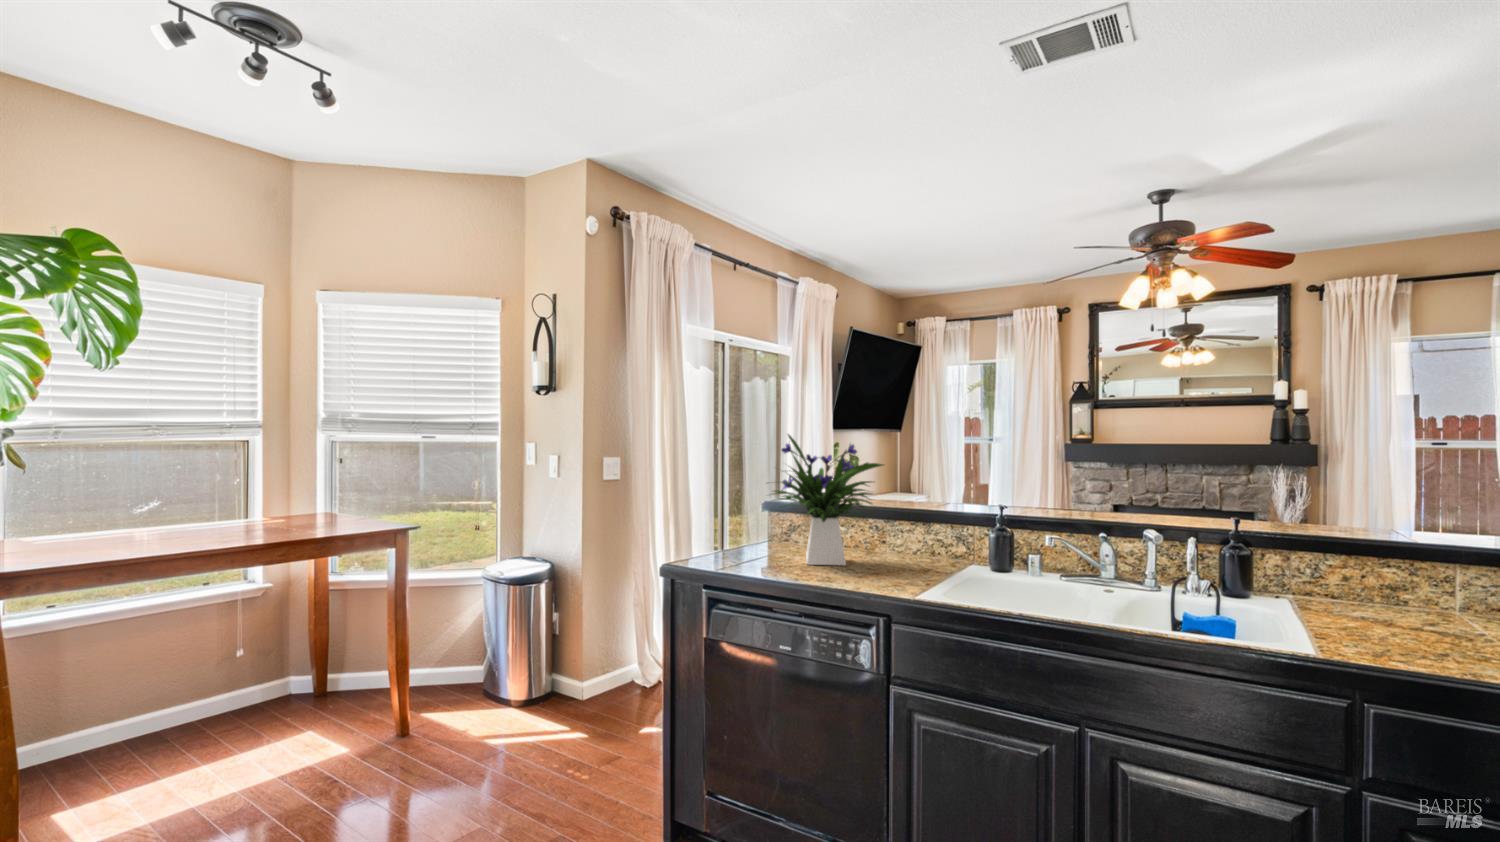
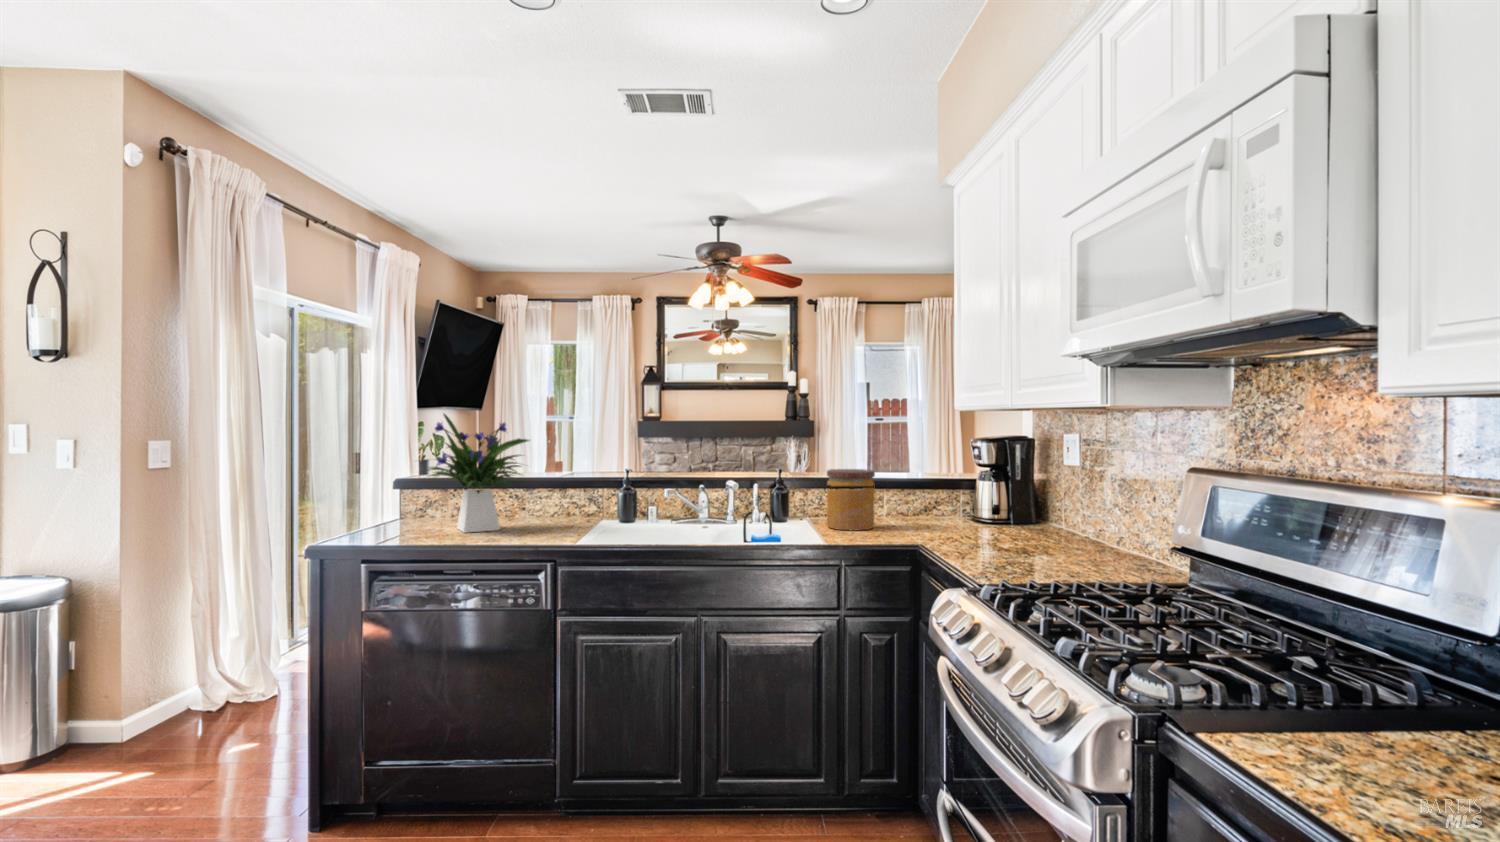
jar: none [1330,527,1441,641] -> present [827,469,875,531]

